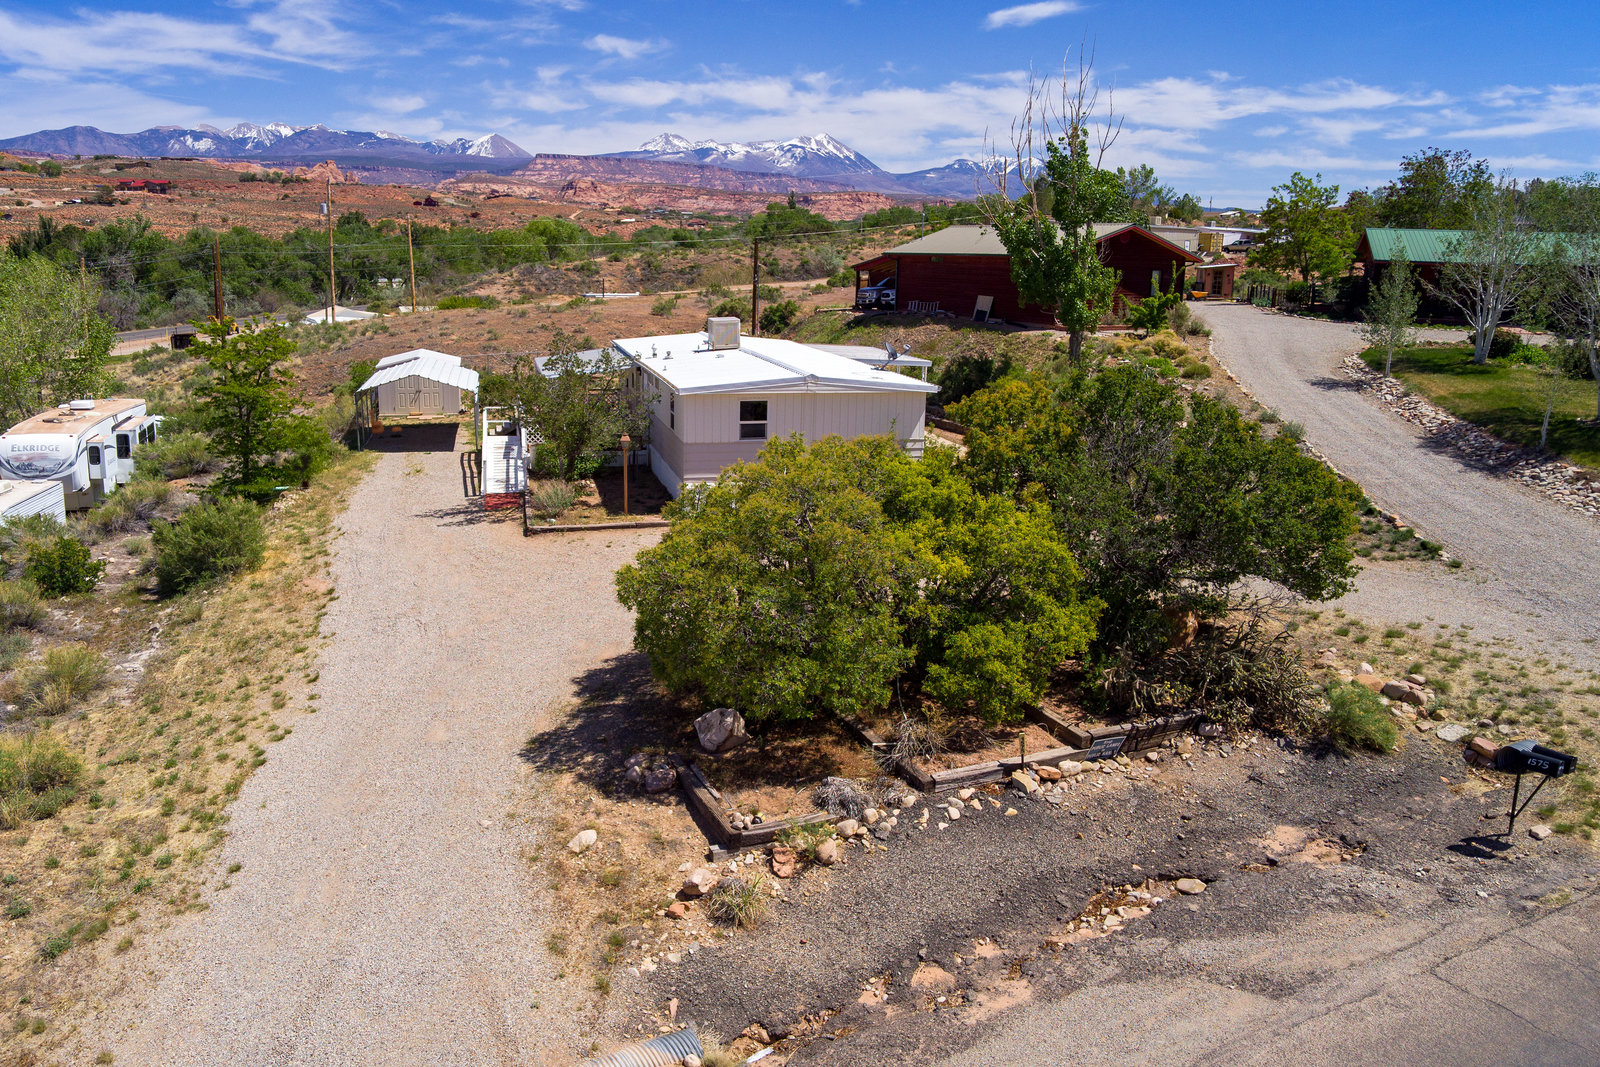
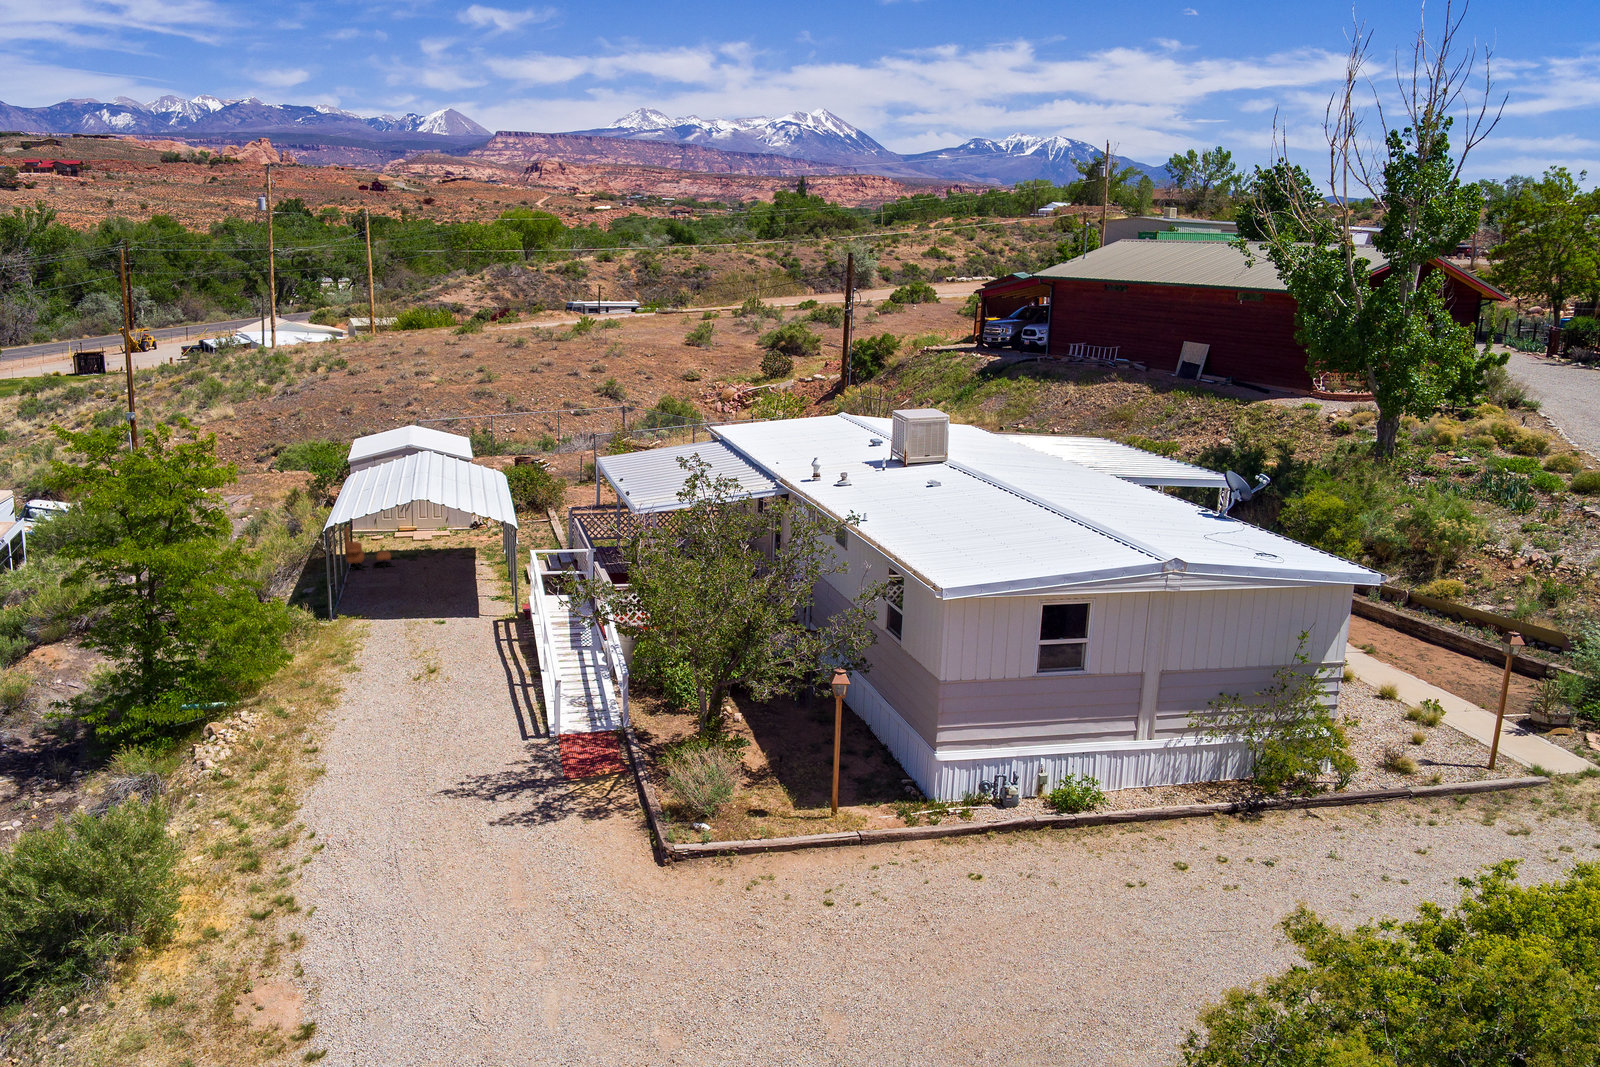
potted tree: present [292,452,313,489] -> none [223,648,265,713]

